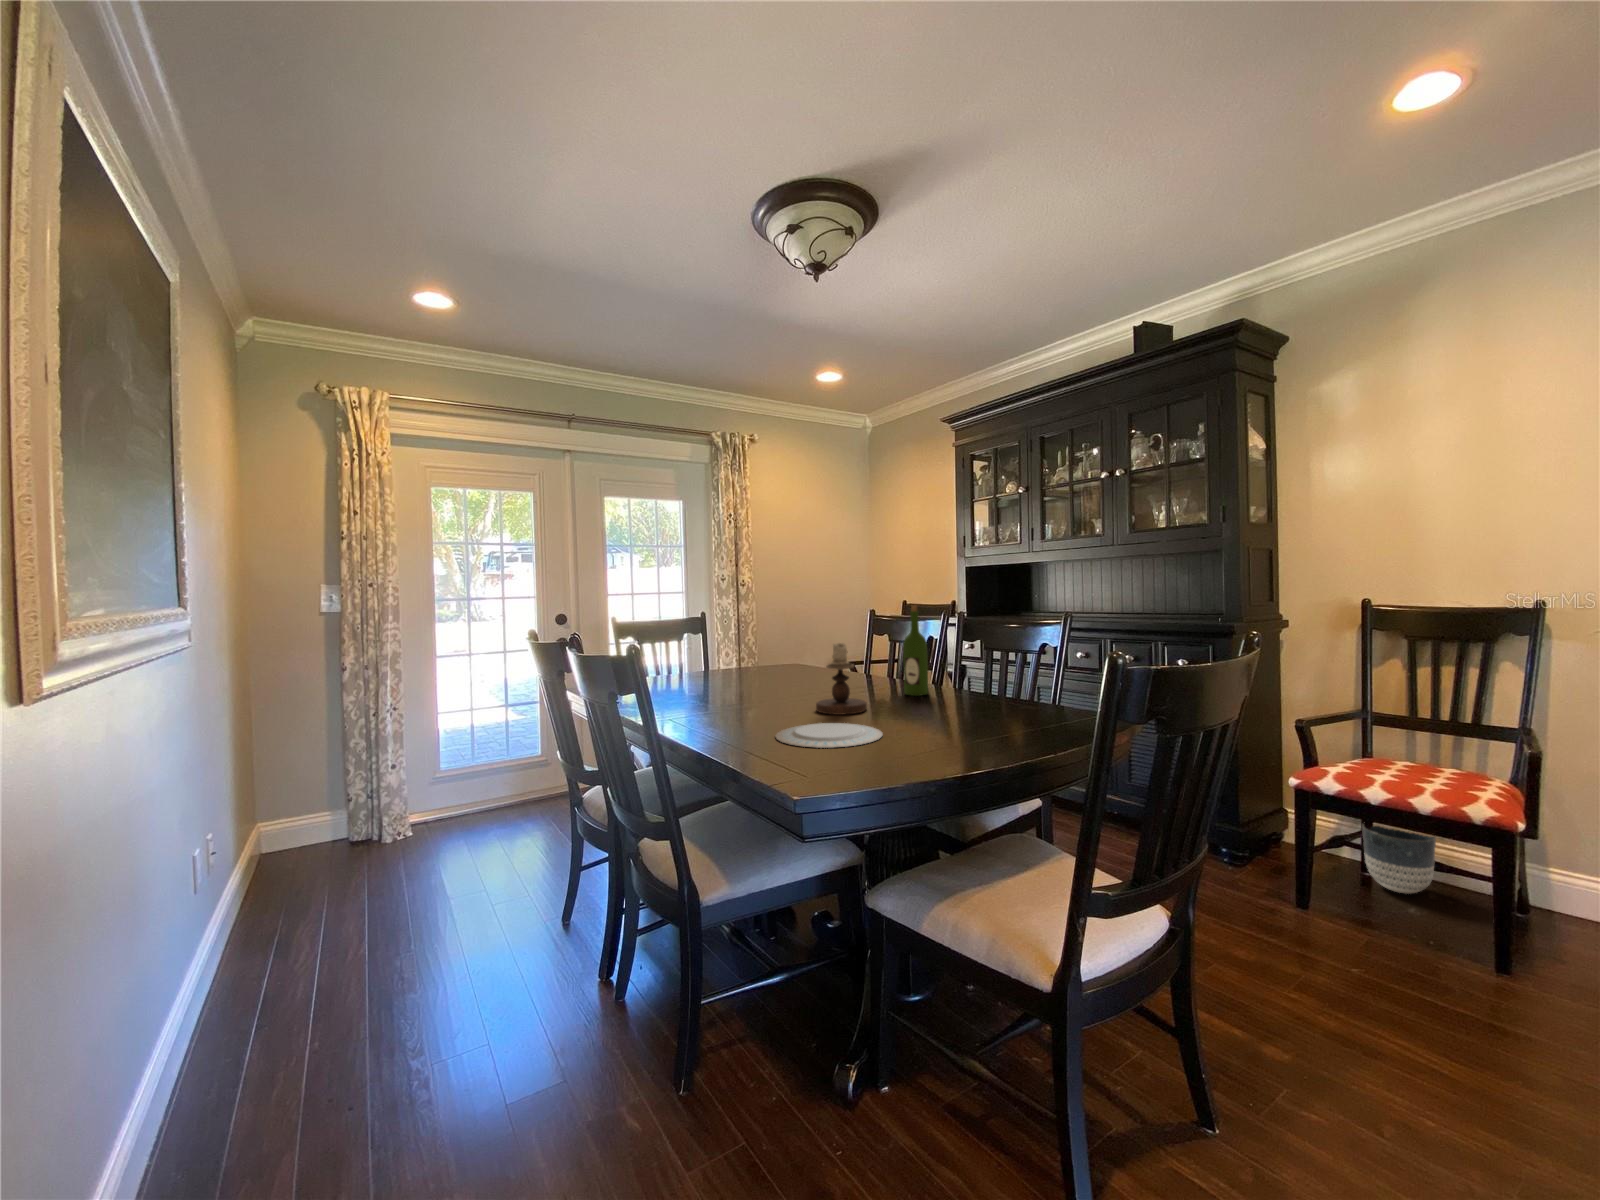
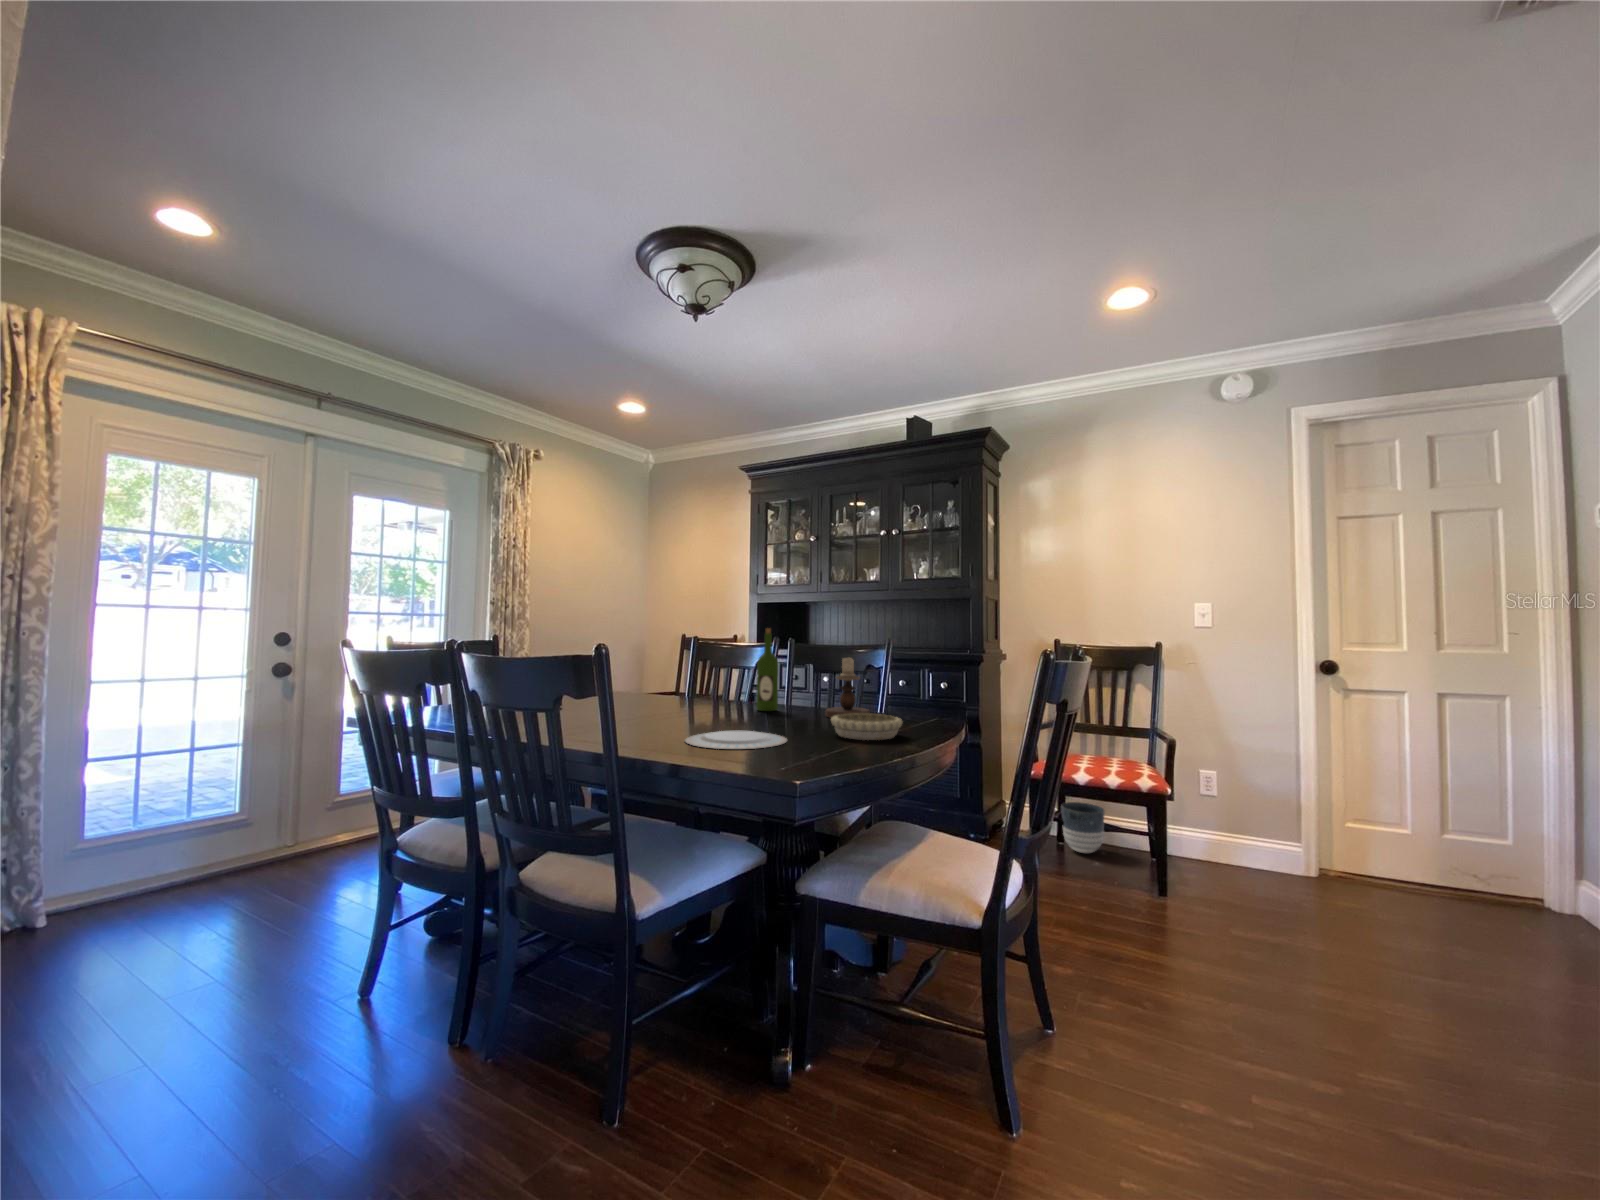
candlestick: present [816,643,867,715] -> present [825,658,870,718]
decorative bowl: none [938,708,1024,743] -> present [831,713,902,740]

